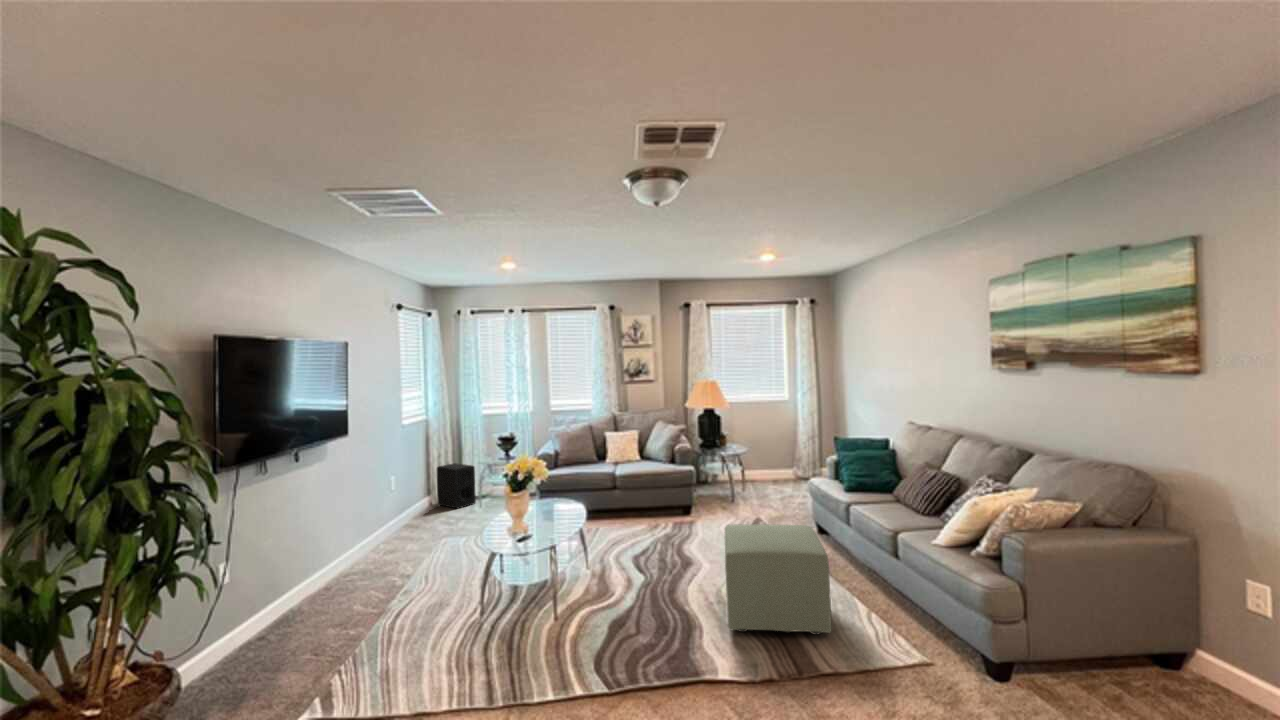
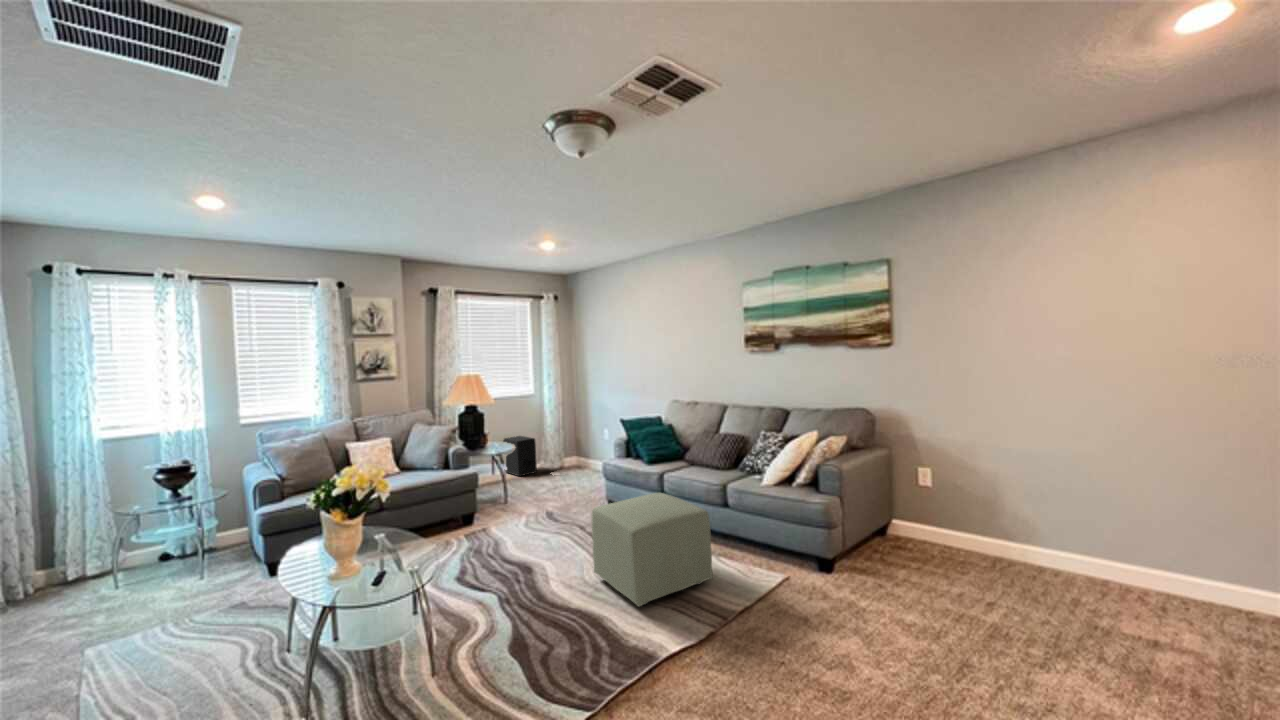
speaker: present [437,463,476,509] -> present [503,436,537,476]

